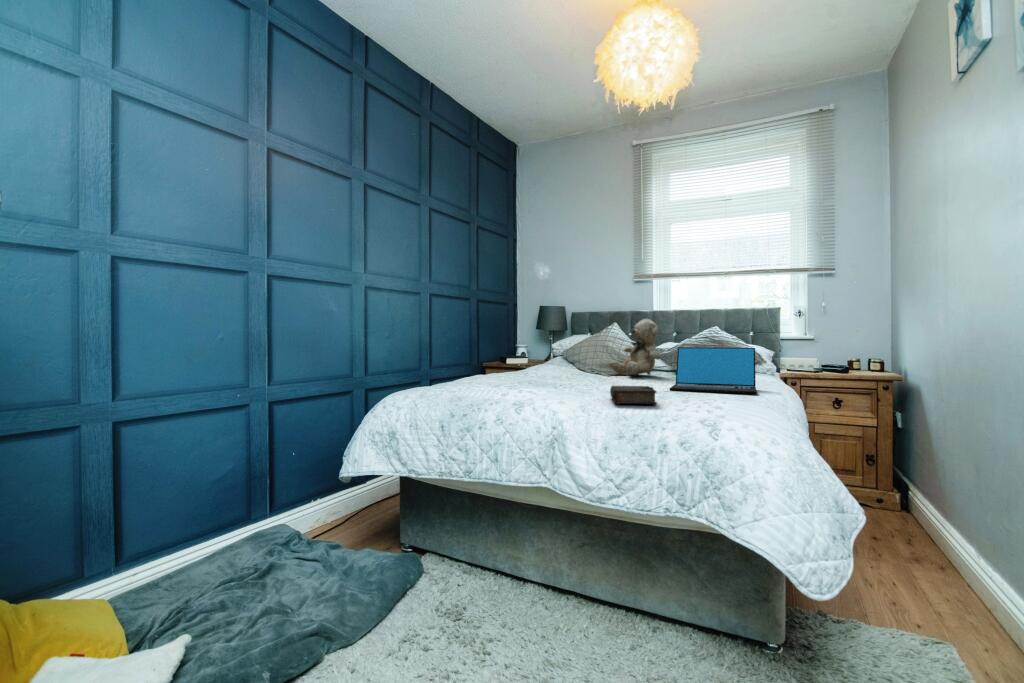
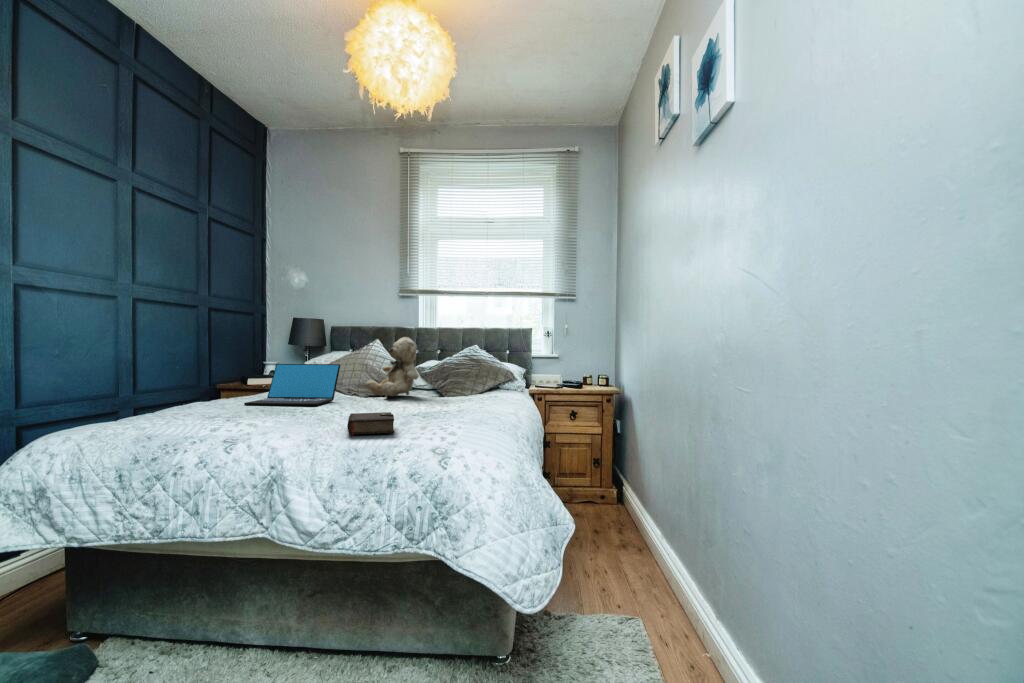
laptop: present [670,347,757,394] -> present [244,364,340,406]

